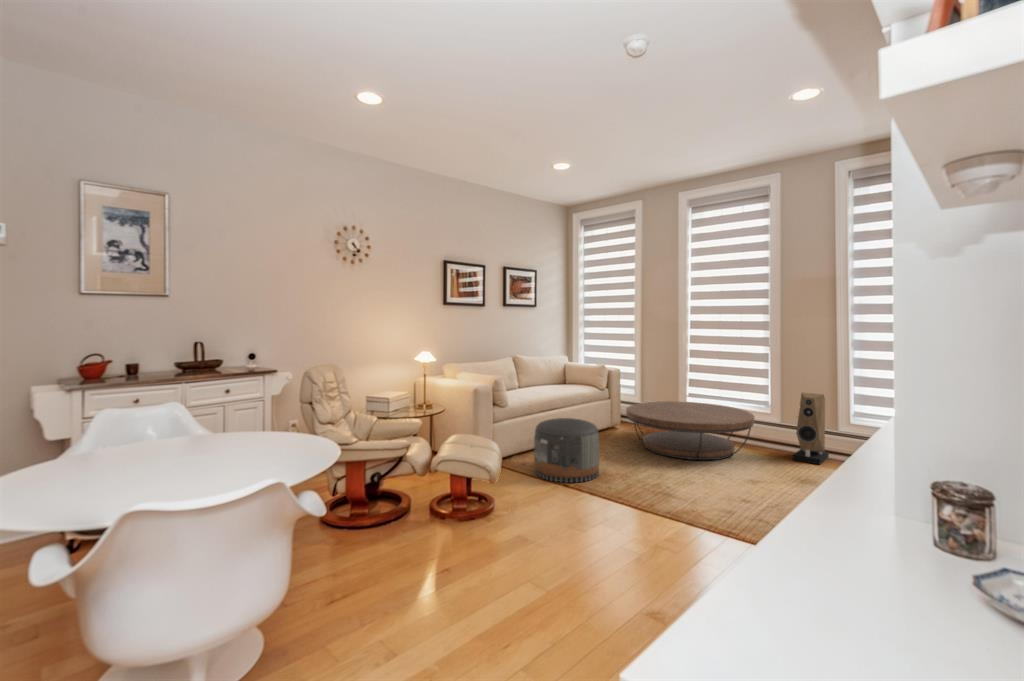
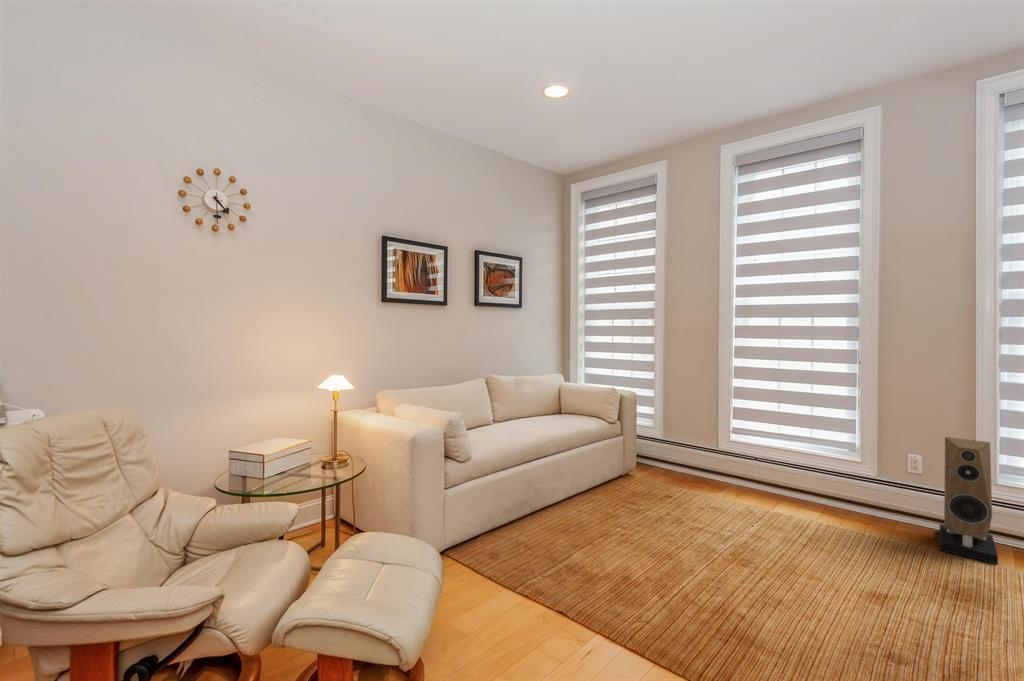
coffee table: present [626,401,754,460] -> none [655,441,873,553]
pouf: present [534,418,599,483] -> none [510,488,625,628]

